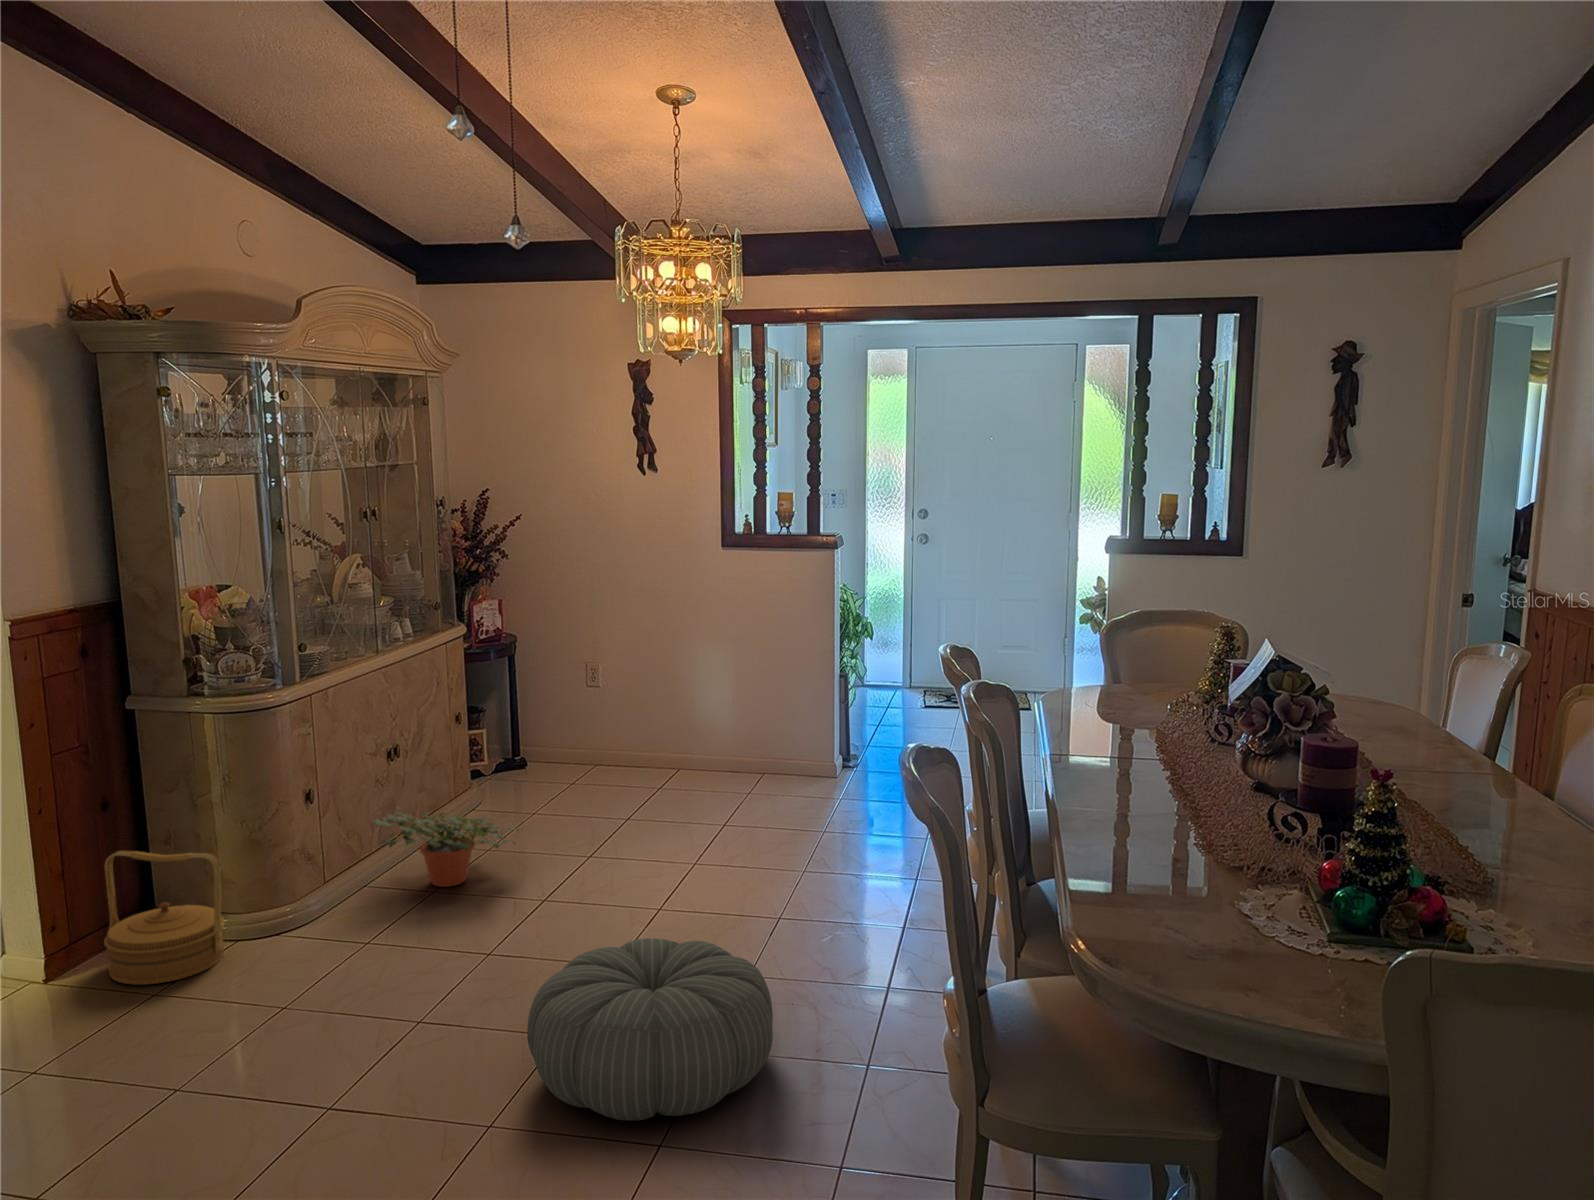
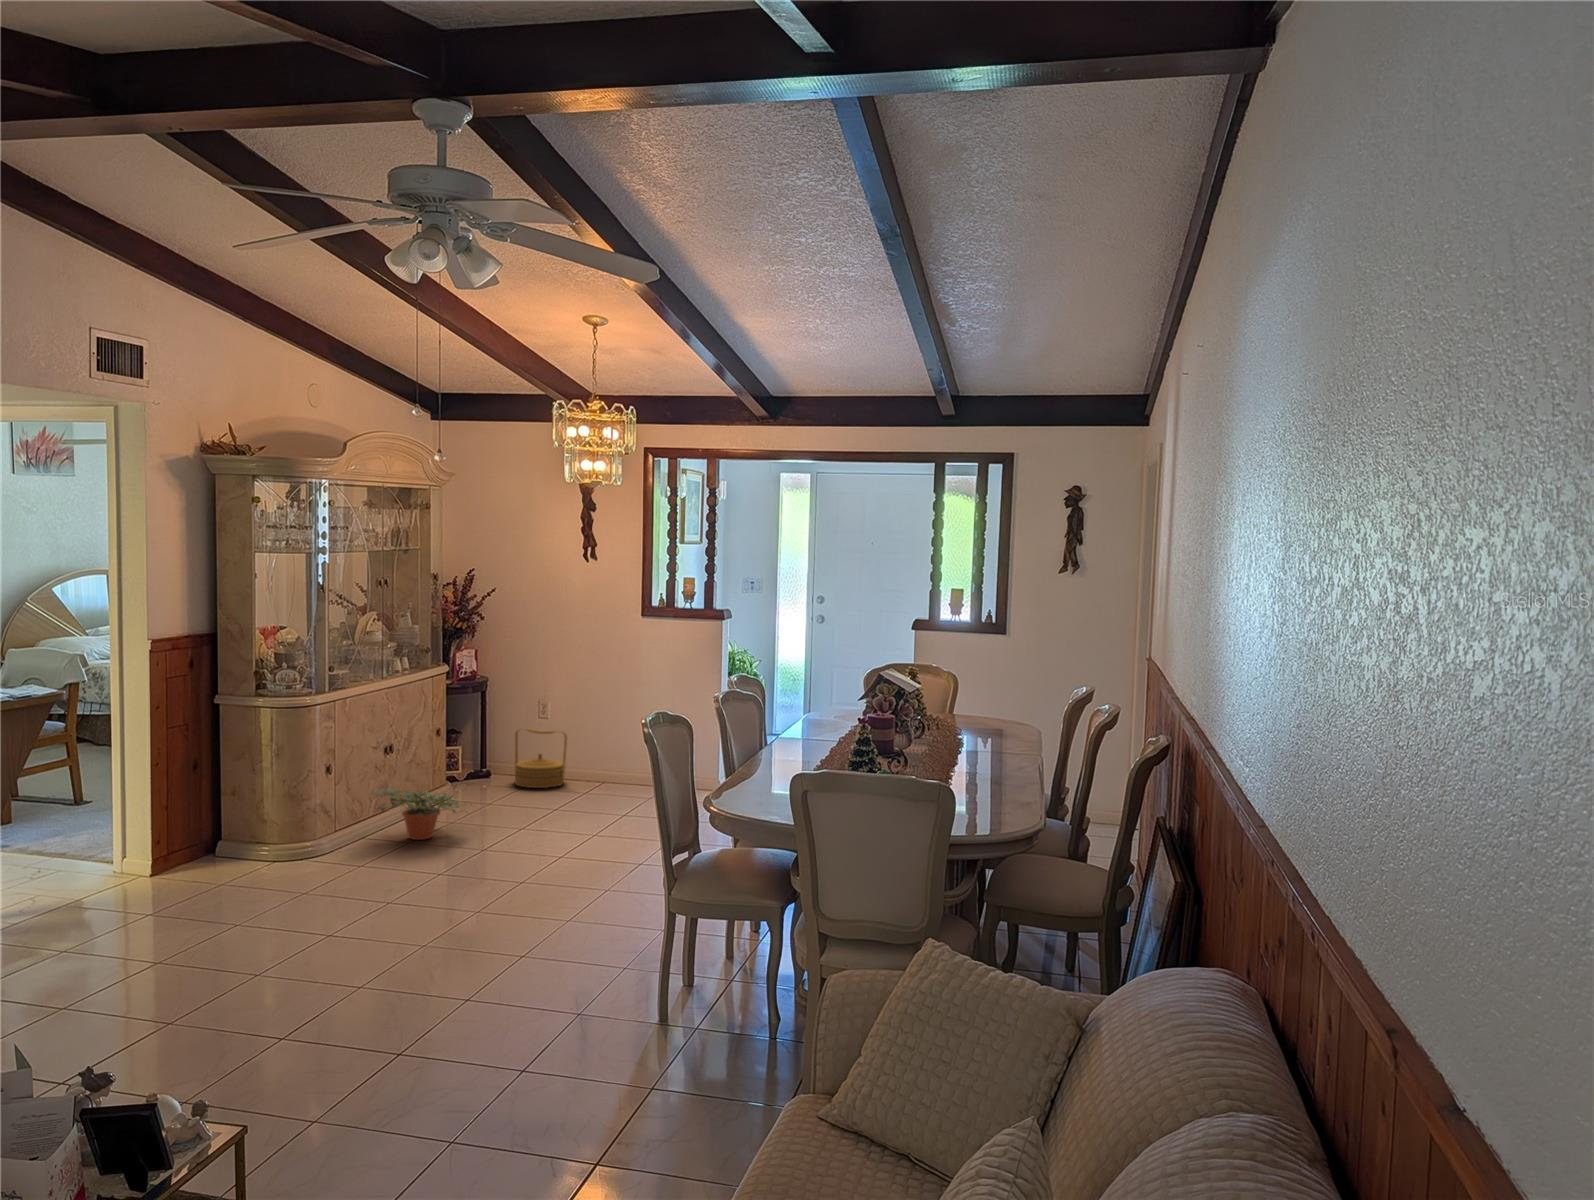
basket: present [104,851,225,985] -> present [514,728,567,788]
pouf: present [527,938,773,1121] -> none [452,852,605,944]

